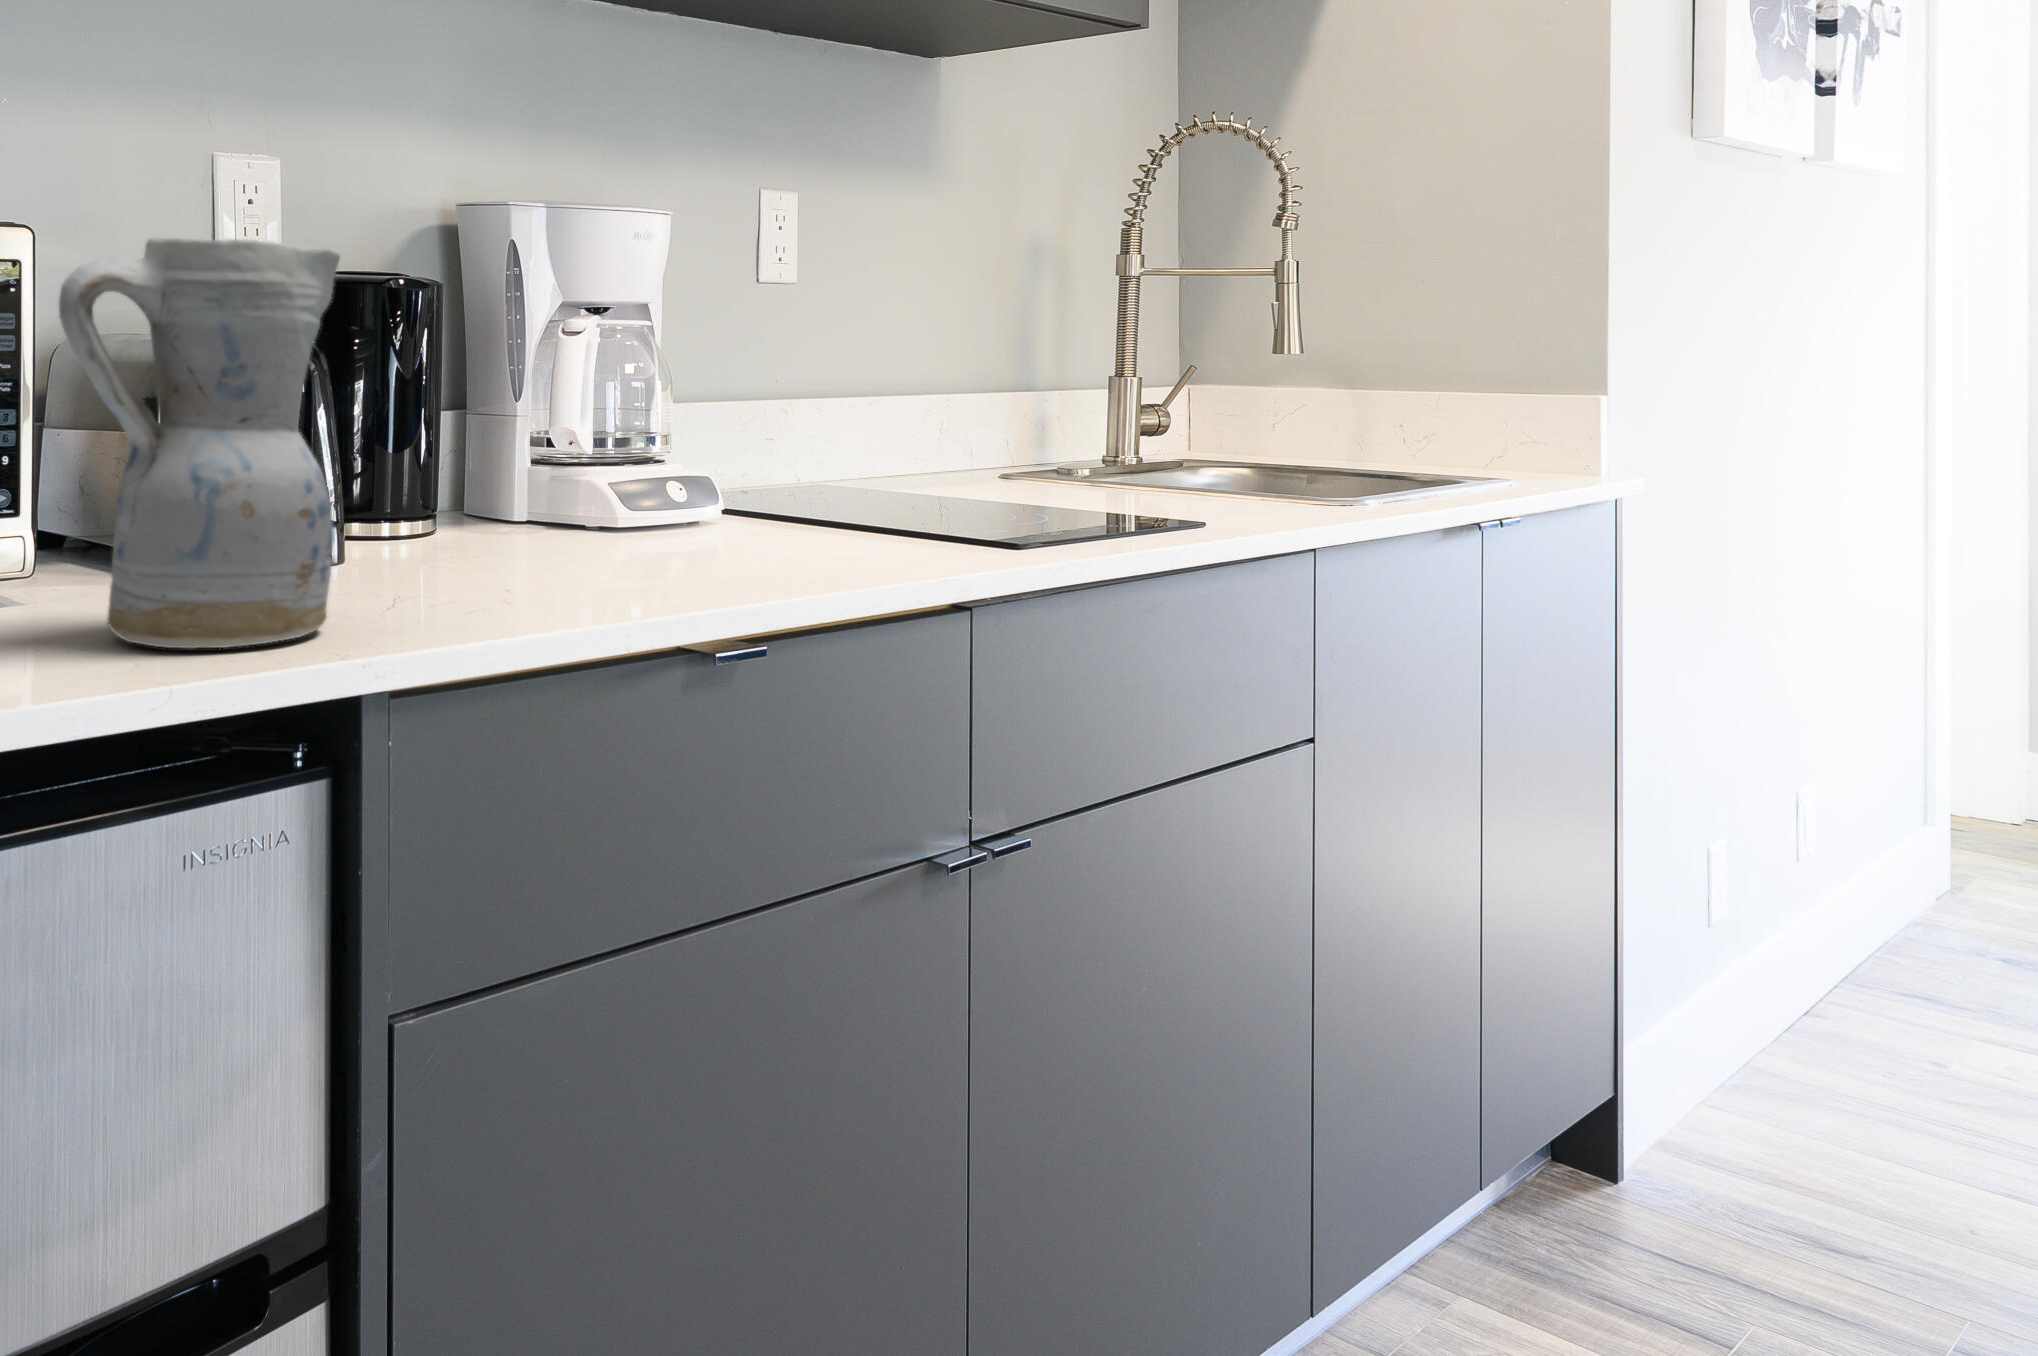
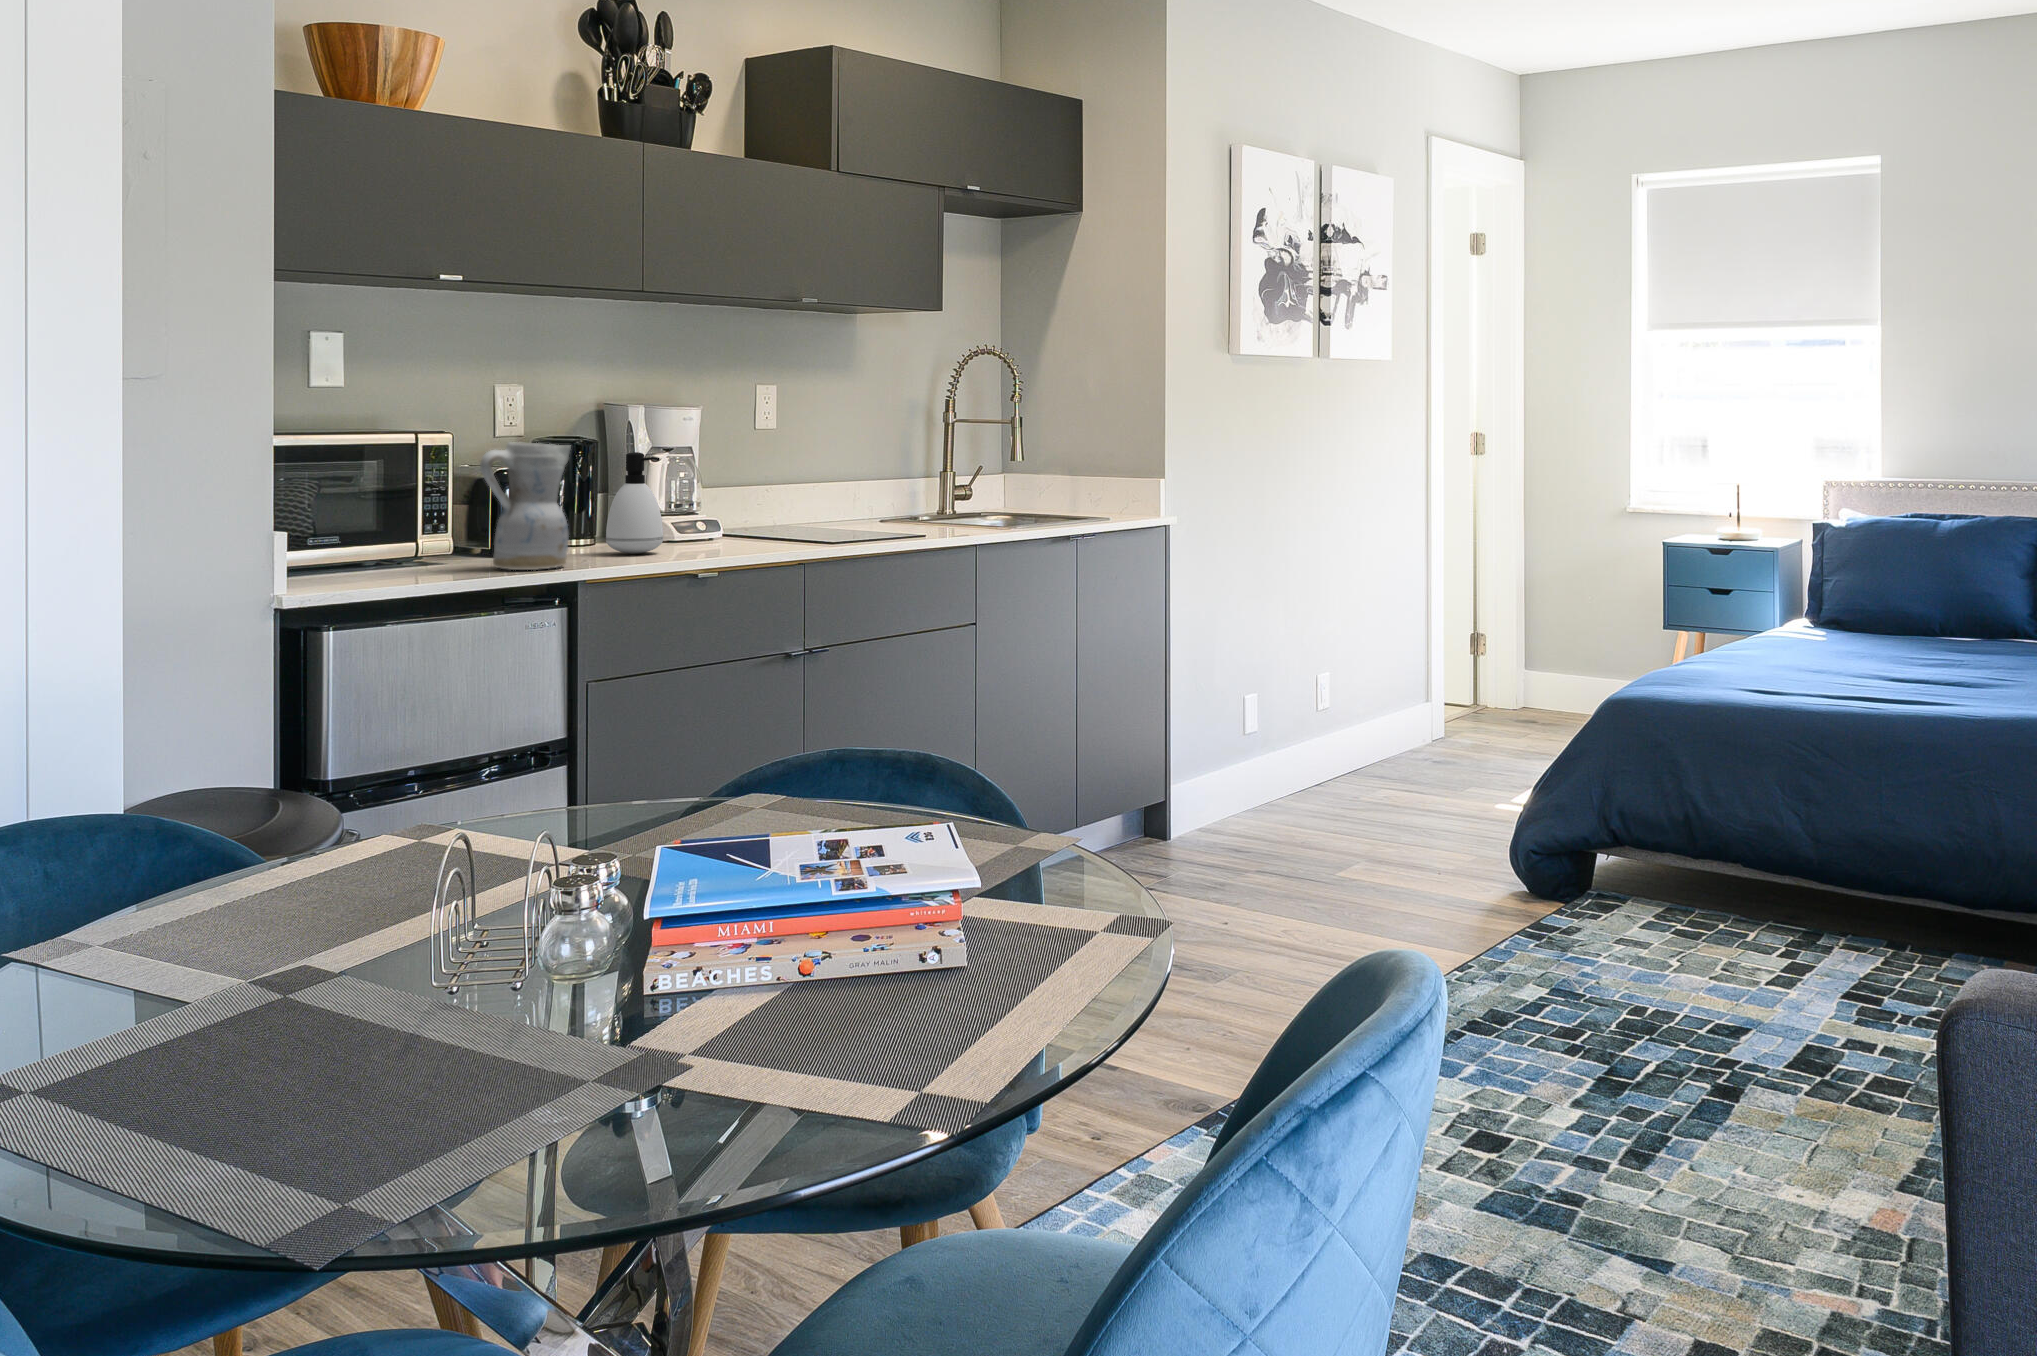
soap dispenser: none [452,296,601,574] -> present [606,452,663,553]

